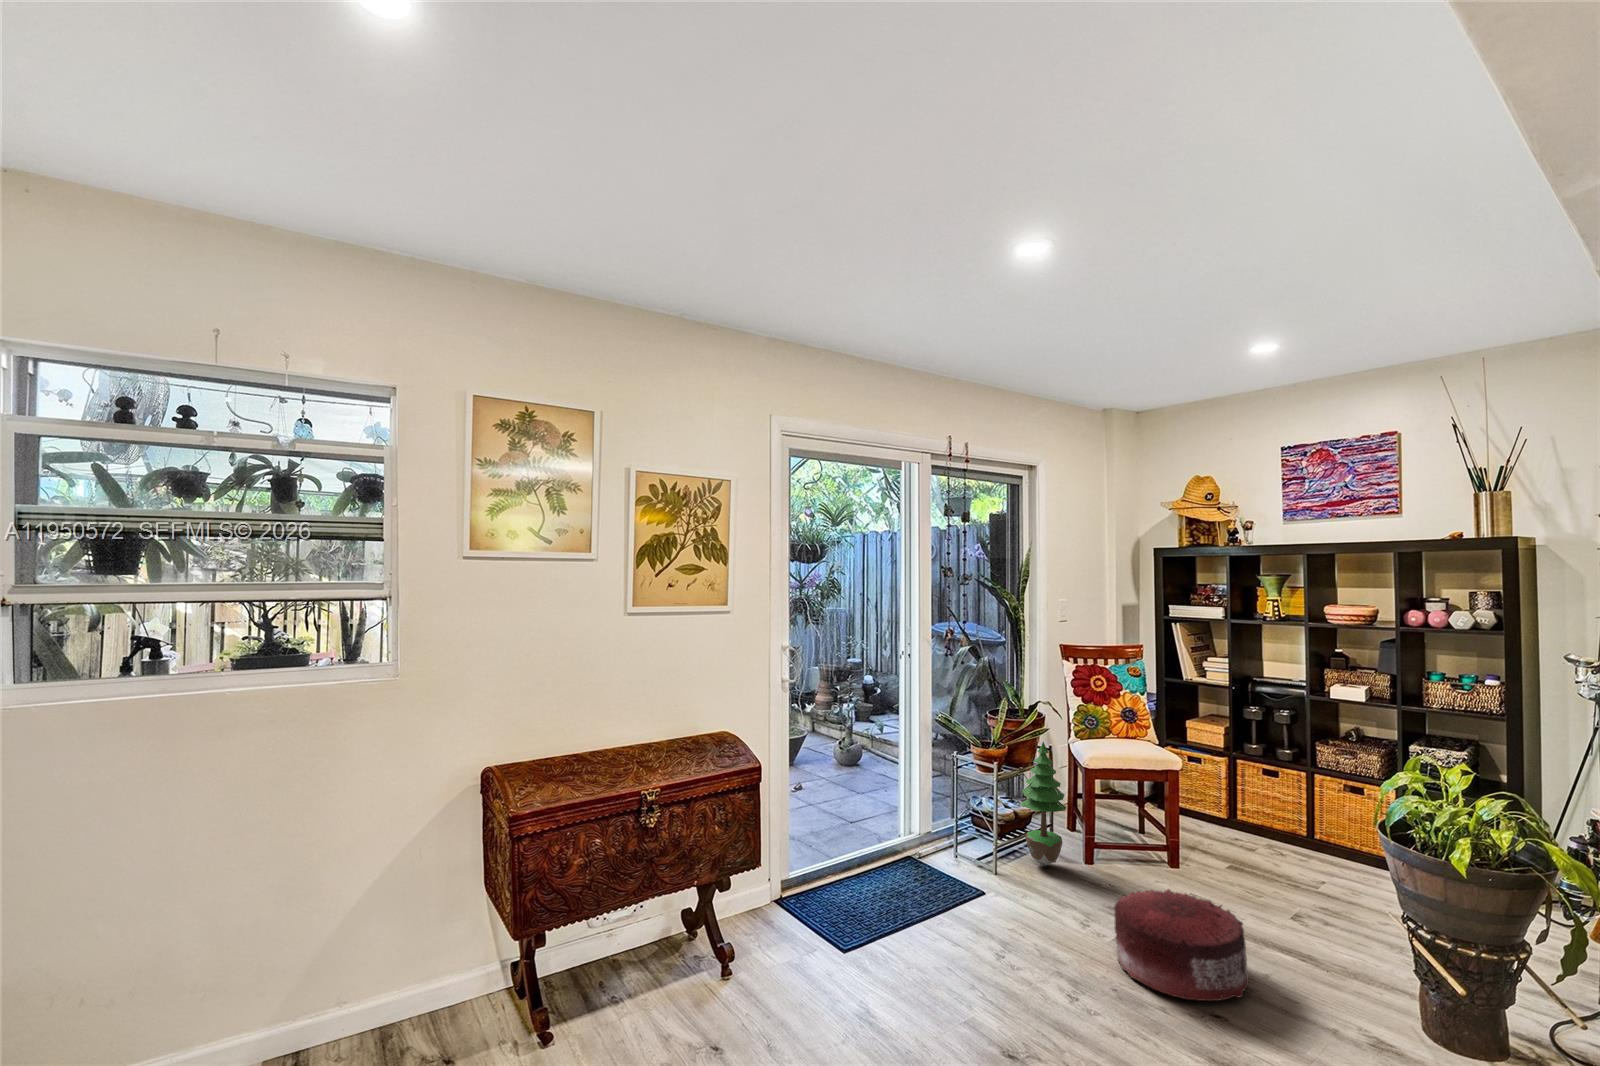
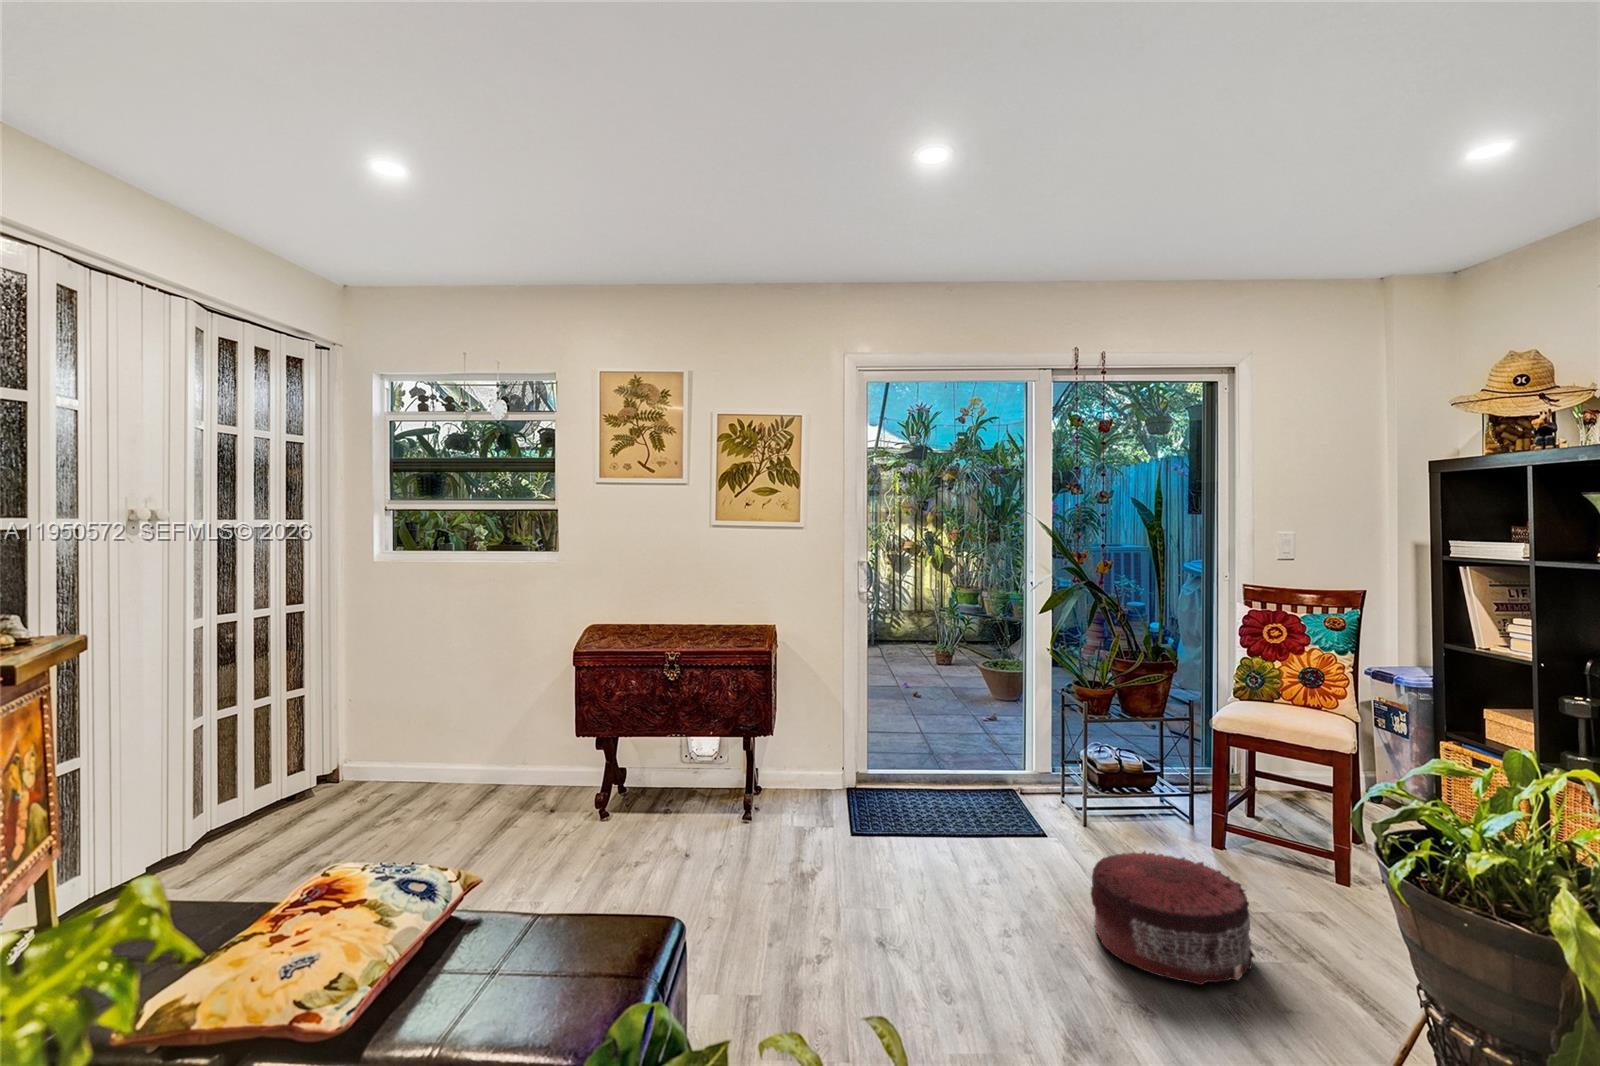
potted tree: present [1020,742,1066,866] -> none [1126,688,1183,831]

